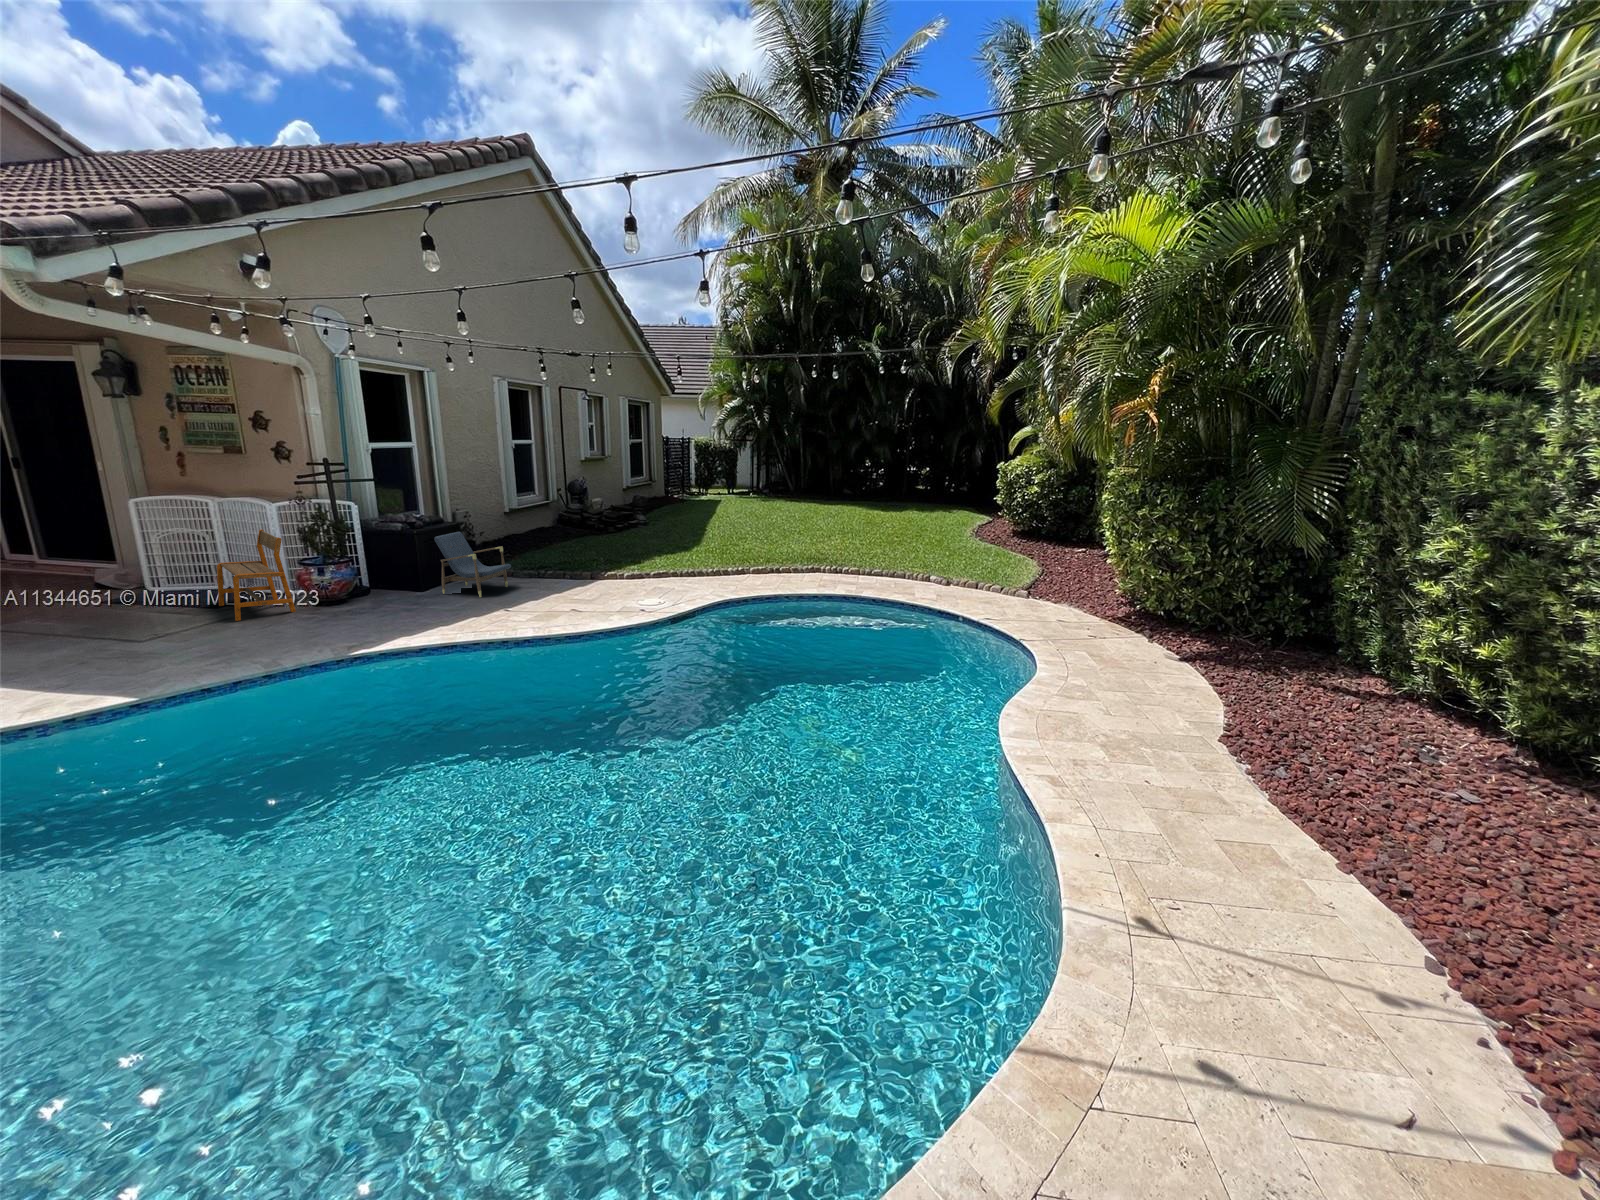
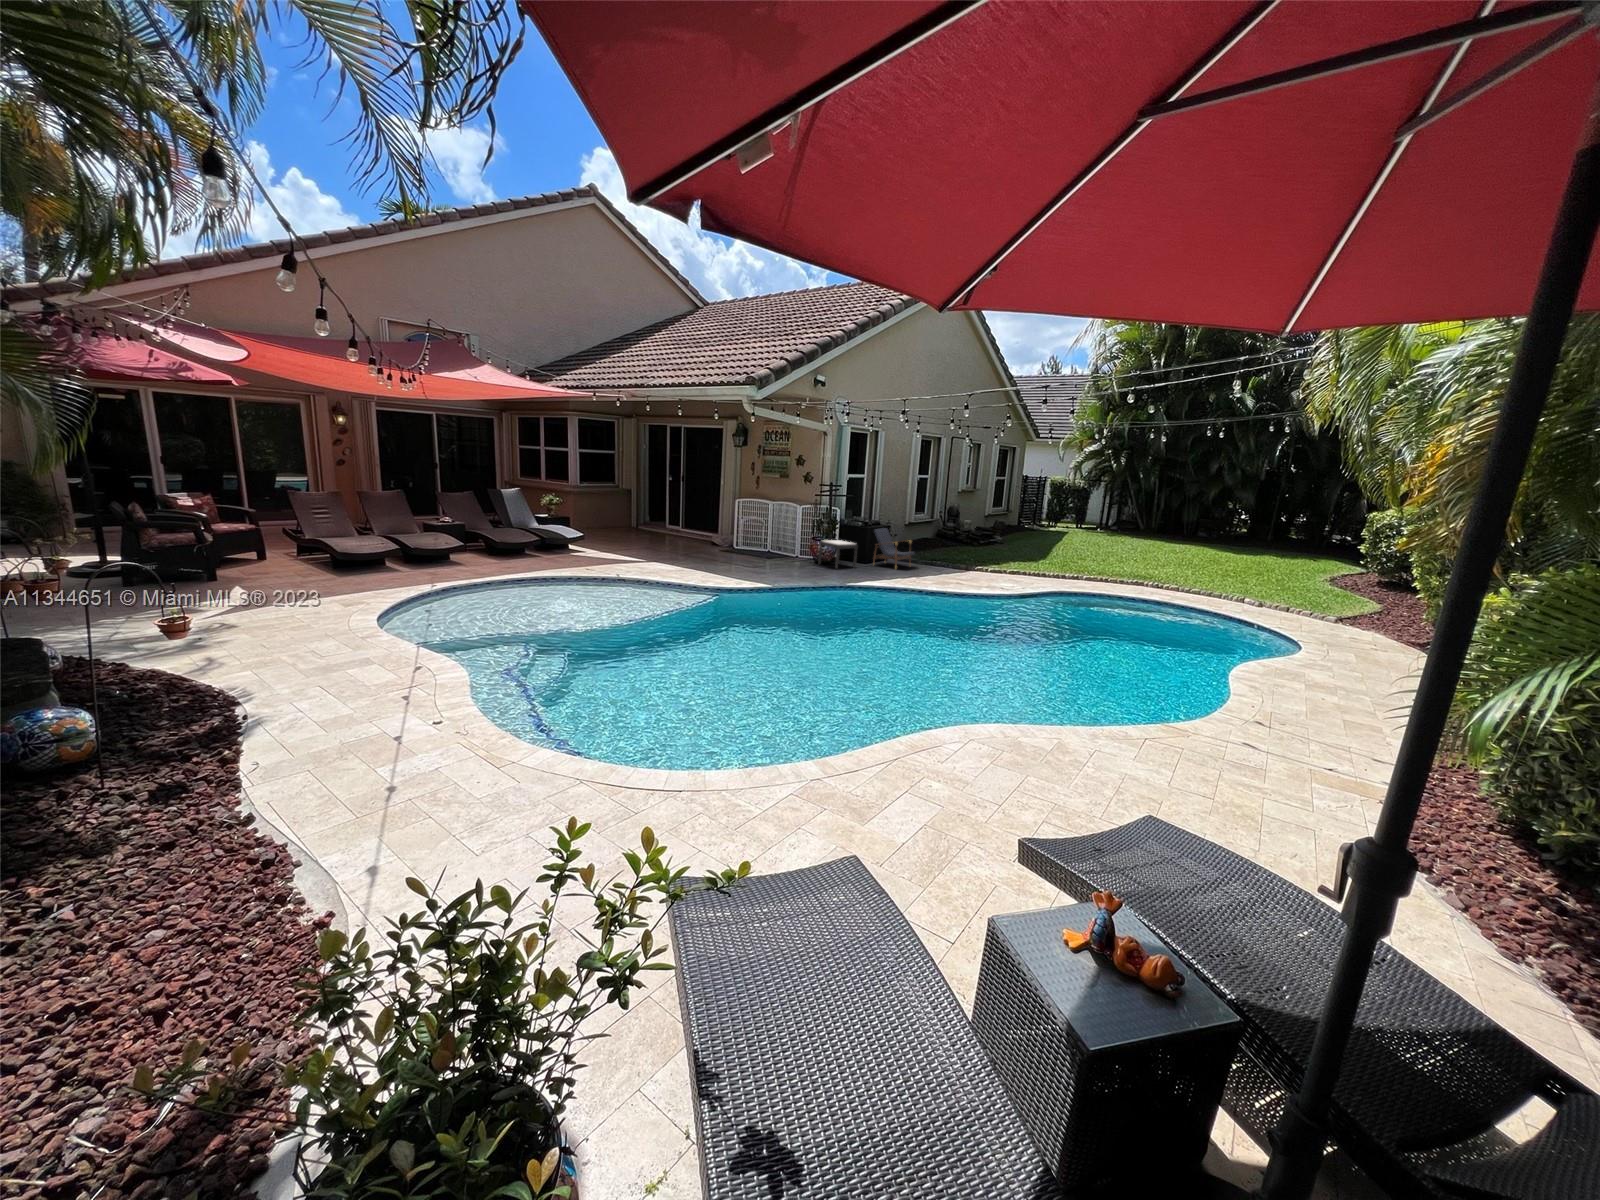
bench: present [217,529,296,621] -> none [760,516,800,564]
side table: none [331,561,409,613] -> present [818,540,858,569]

